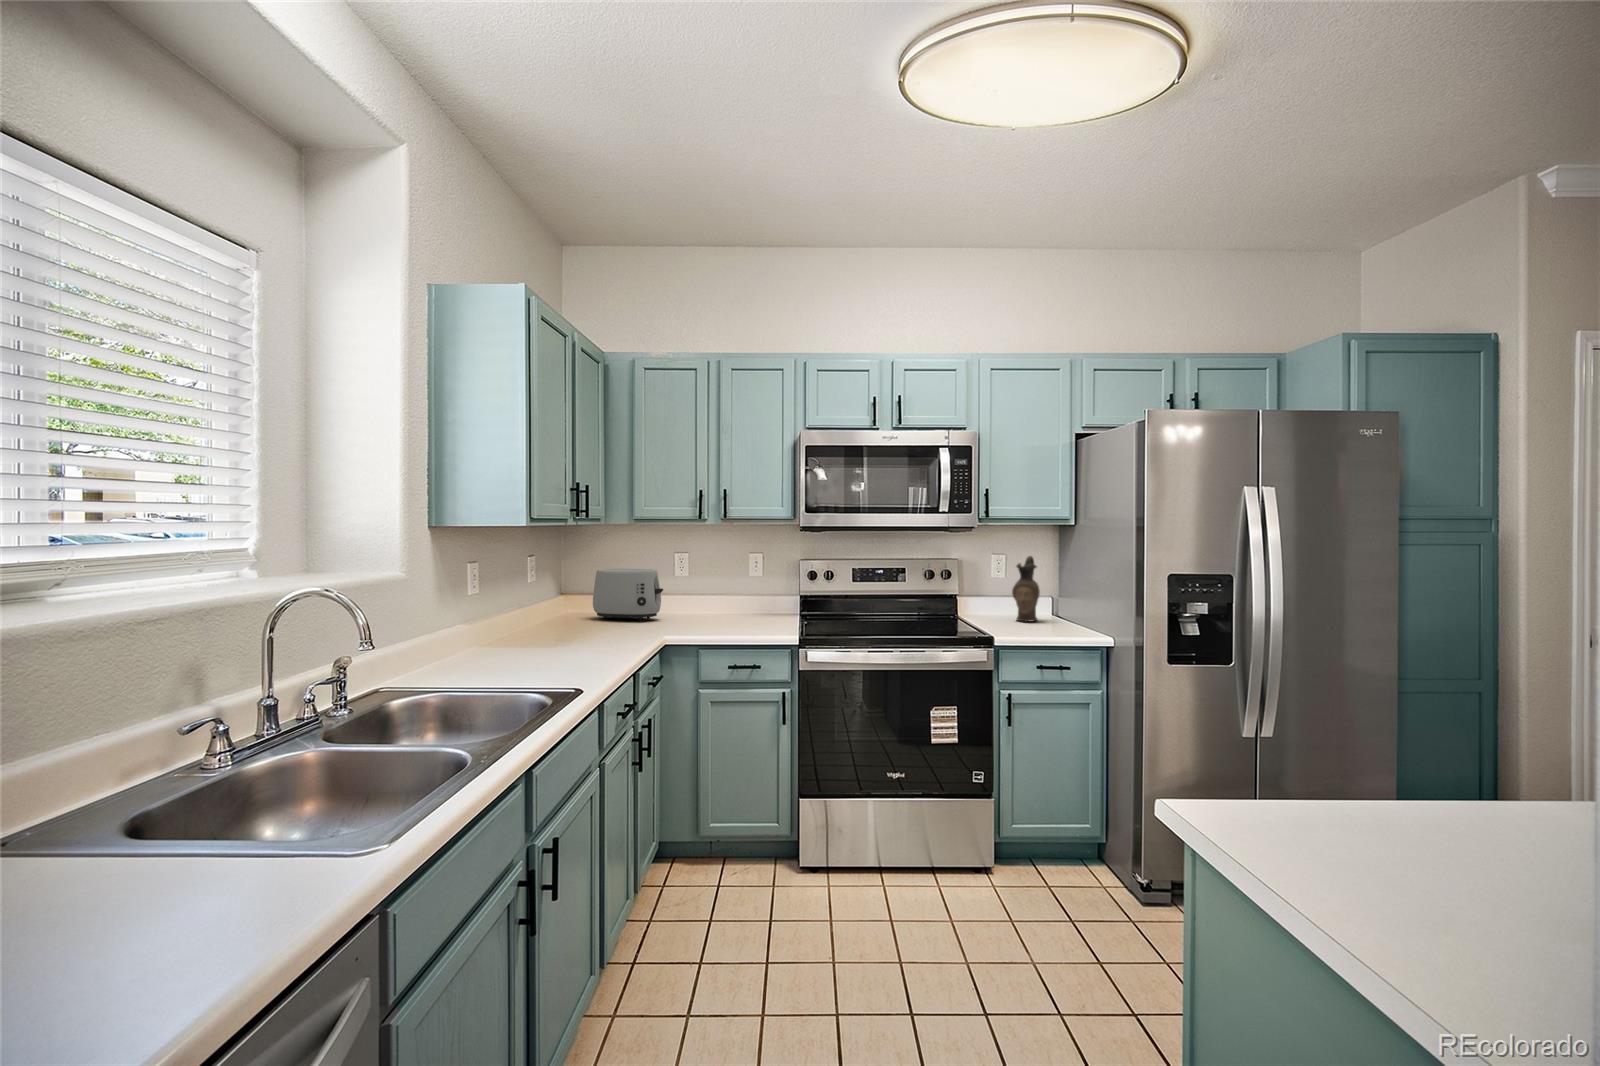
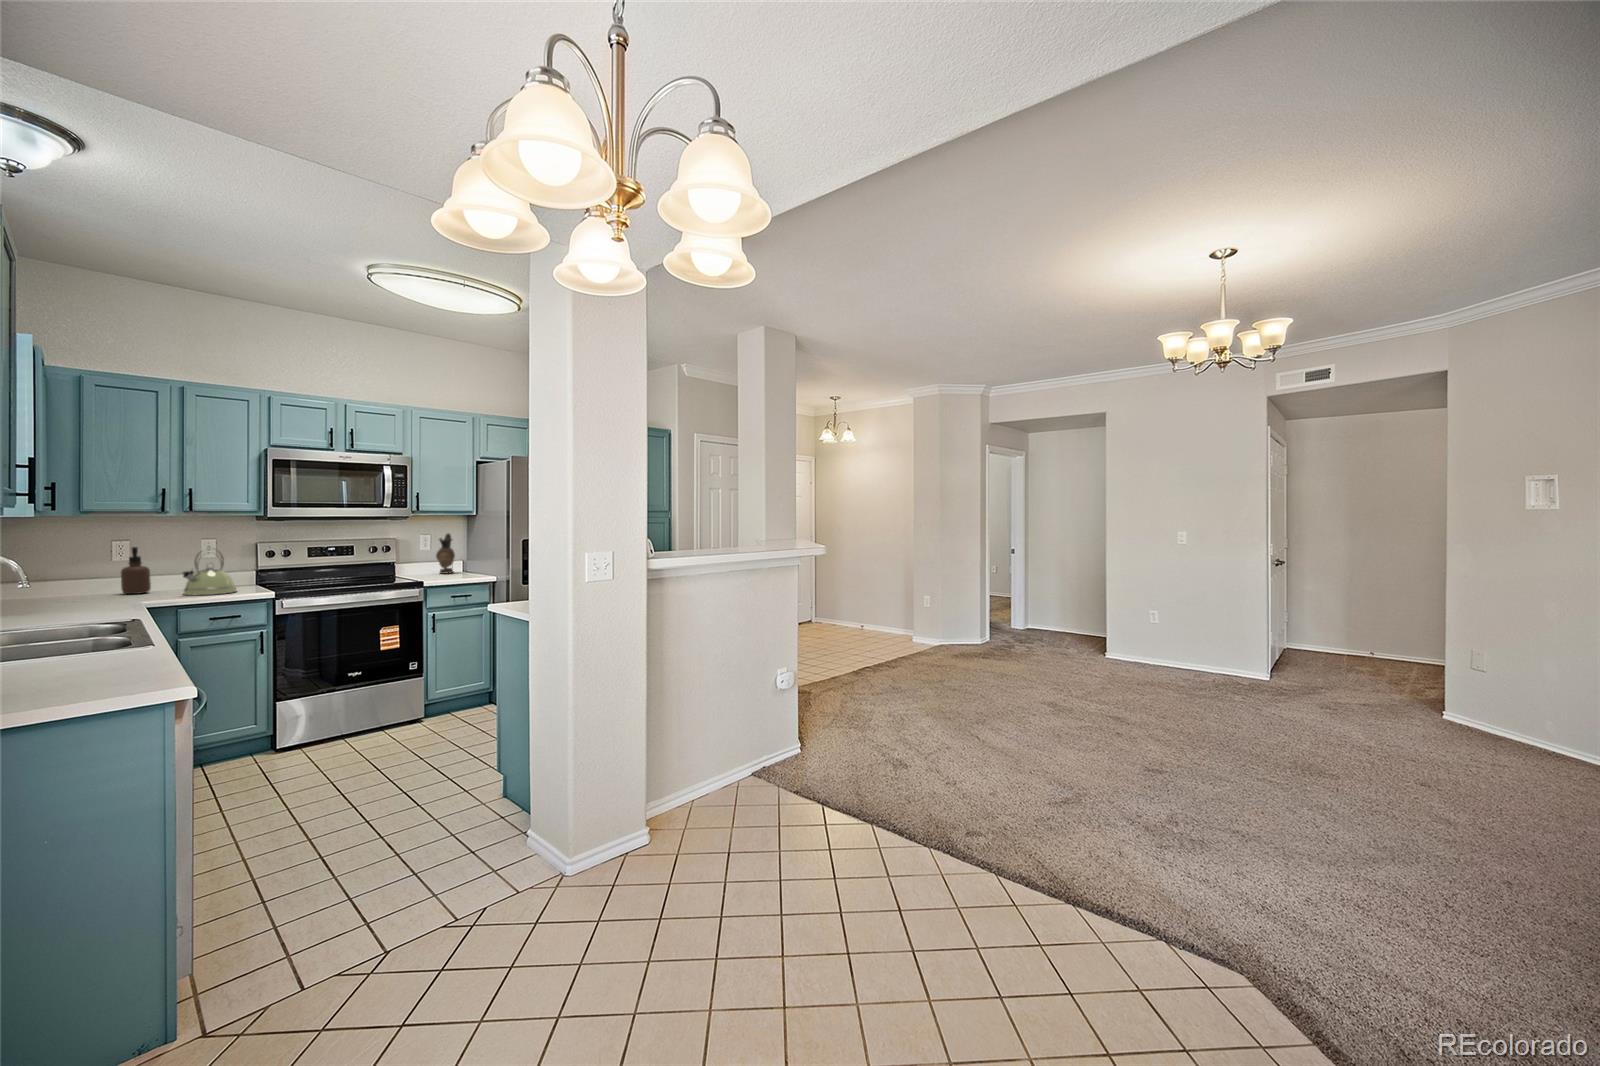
soap dispenser: none [660,565,686,625] -> present [121,547,151,594]
toaster: present [593,569,663,621] -> none [29,551,121,595]
kettle: none [707,569,764,634] -> present [183,549,236,595]

